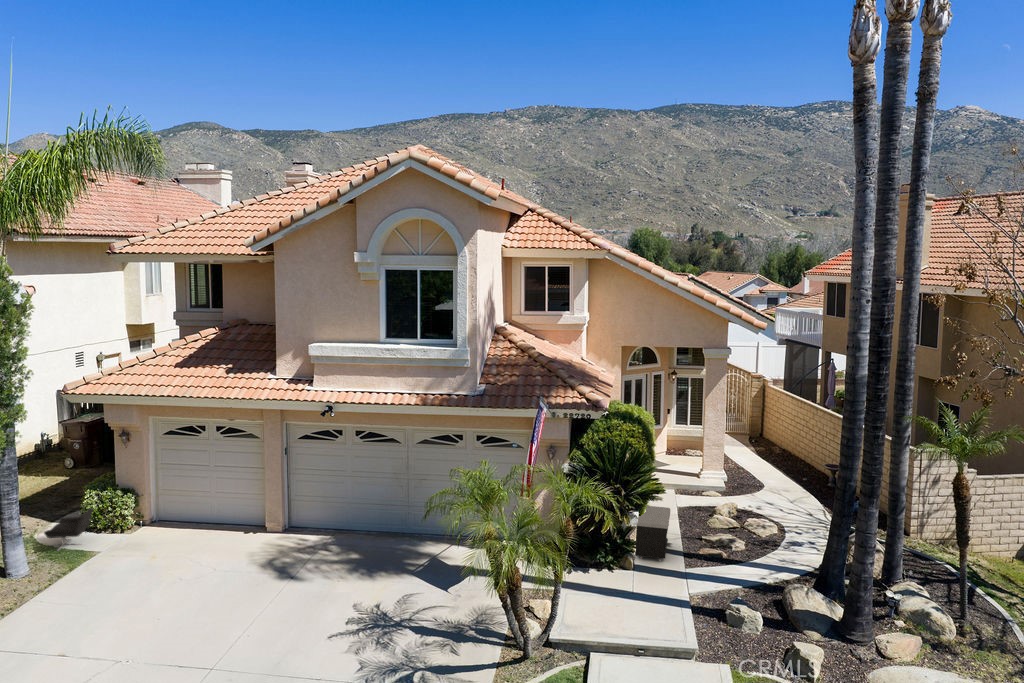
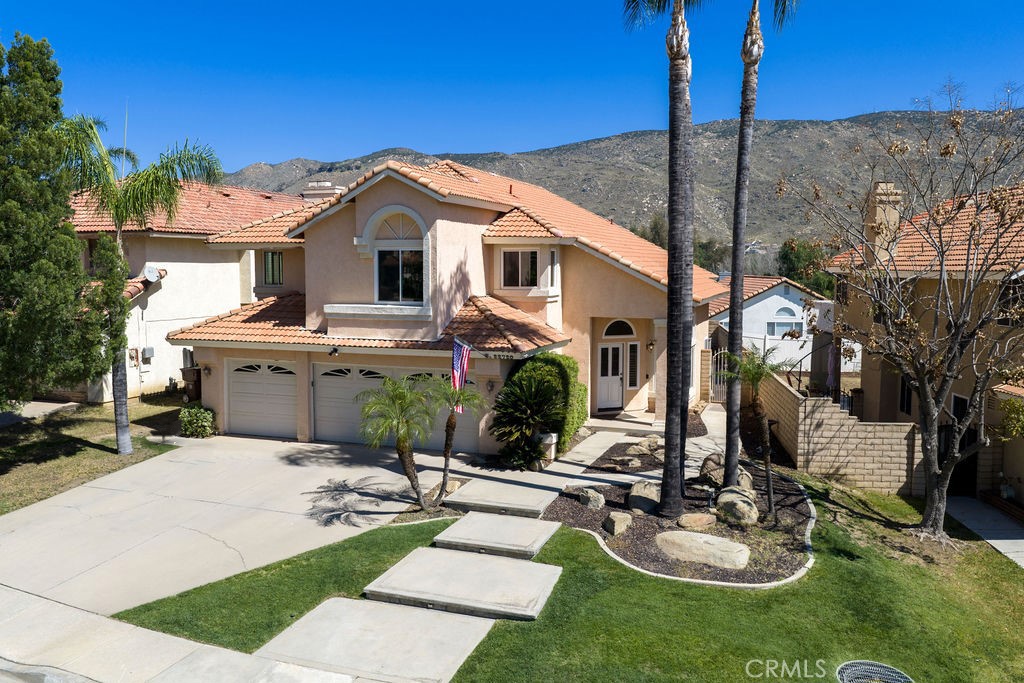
storage bench: present [636,506,670,561] -> none [545,432,582,471]

